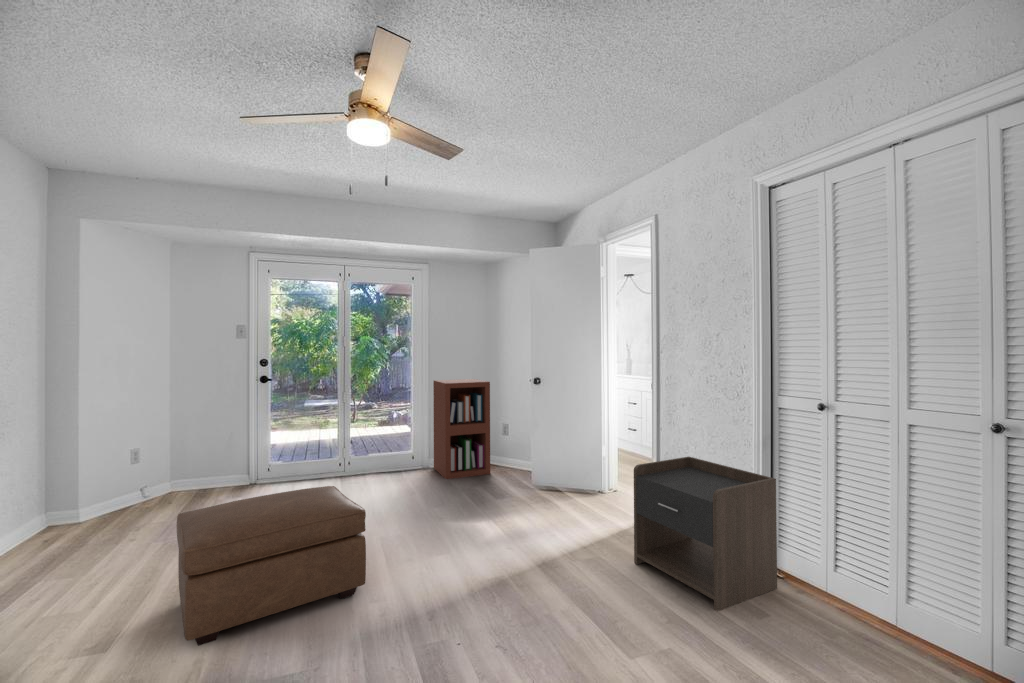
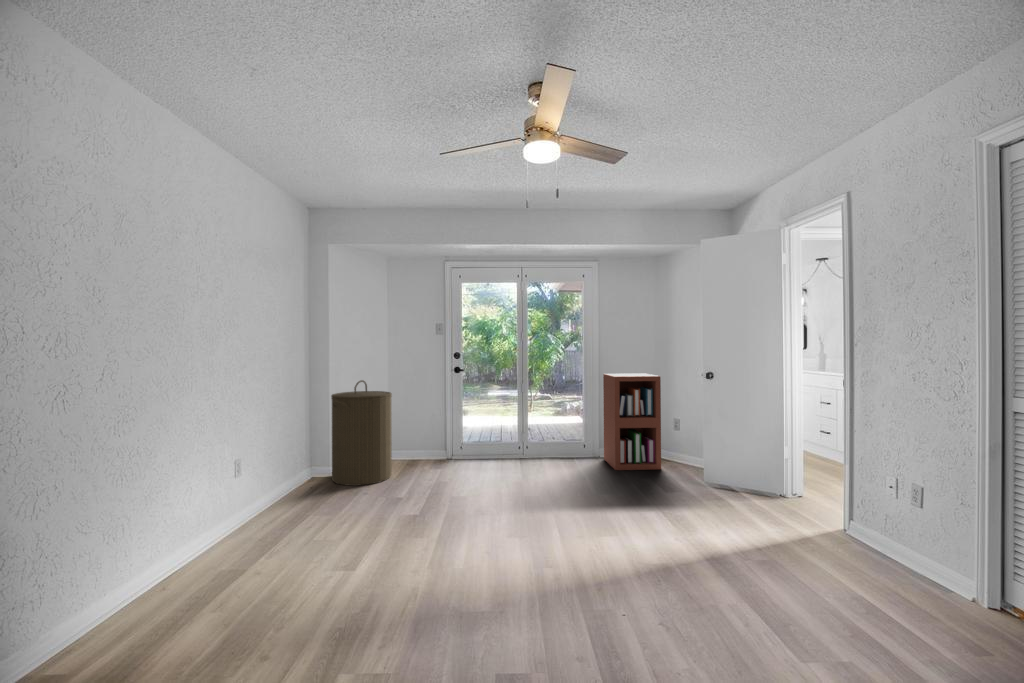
laundry hamper: none [78,398,174,536] -> present [331,380,392,486]
nightstand: present [634,457,777,611] -> none [815,461,1008,630]
ottoman: present [176,486,366,646] -> none [400,460,541,569]

